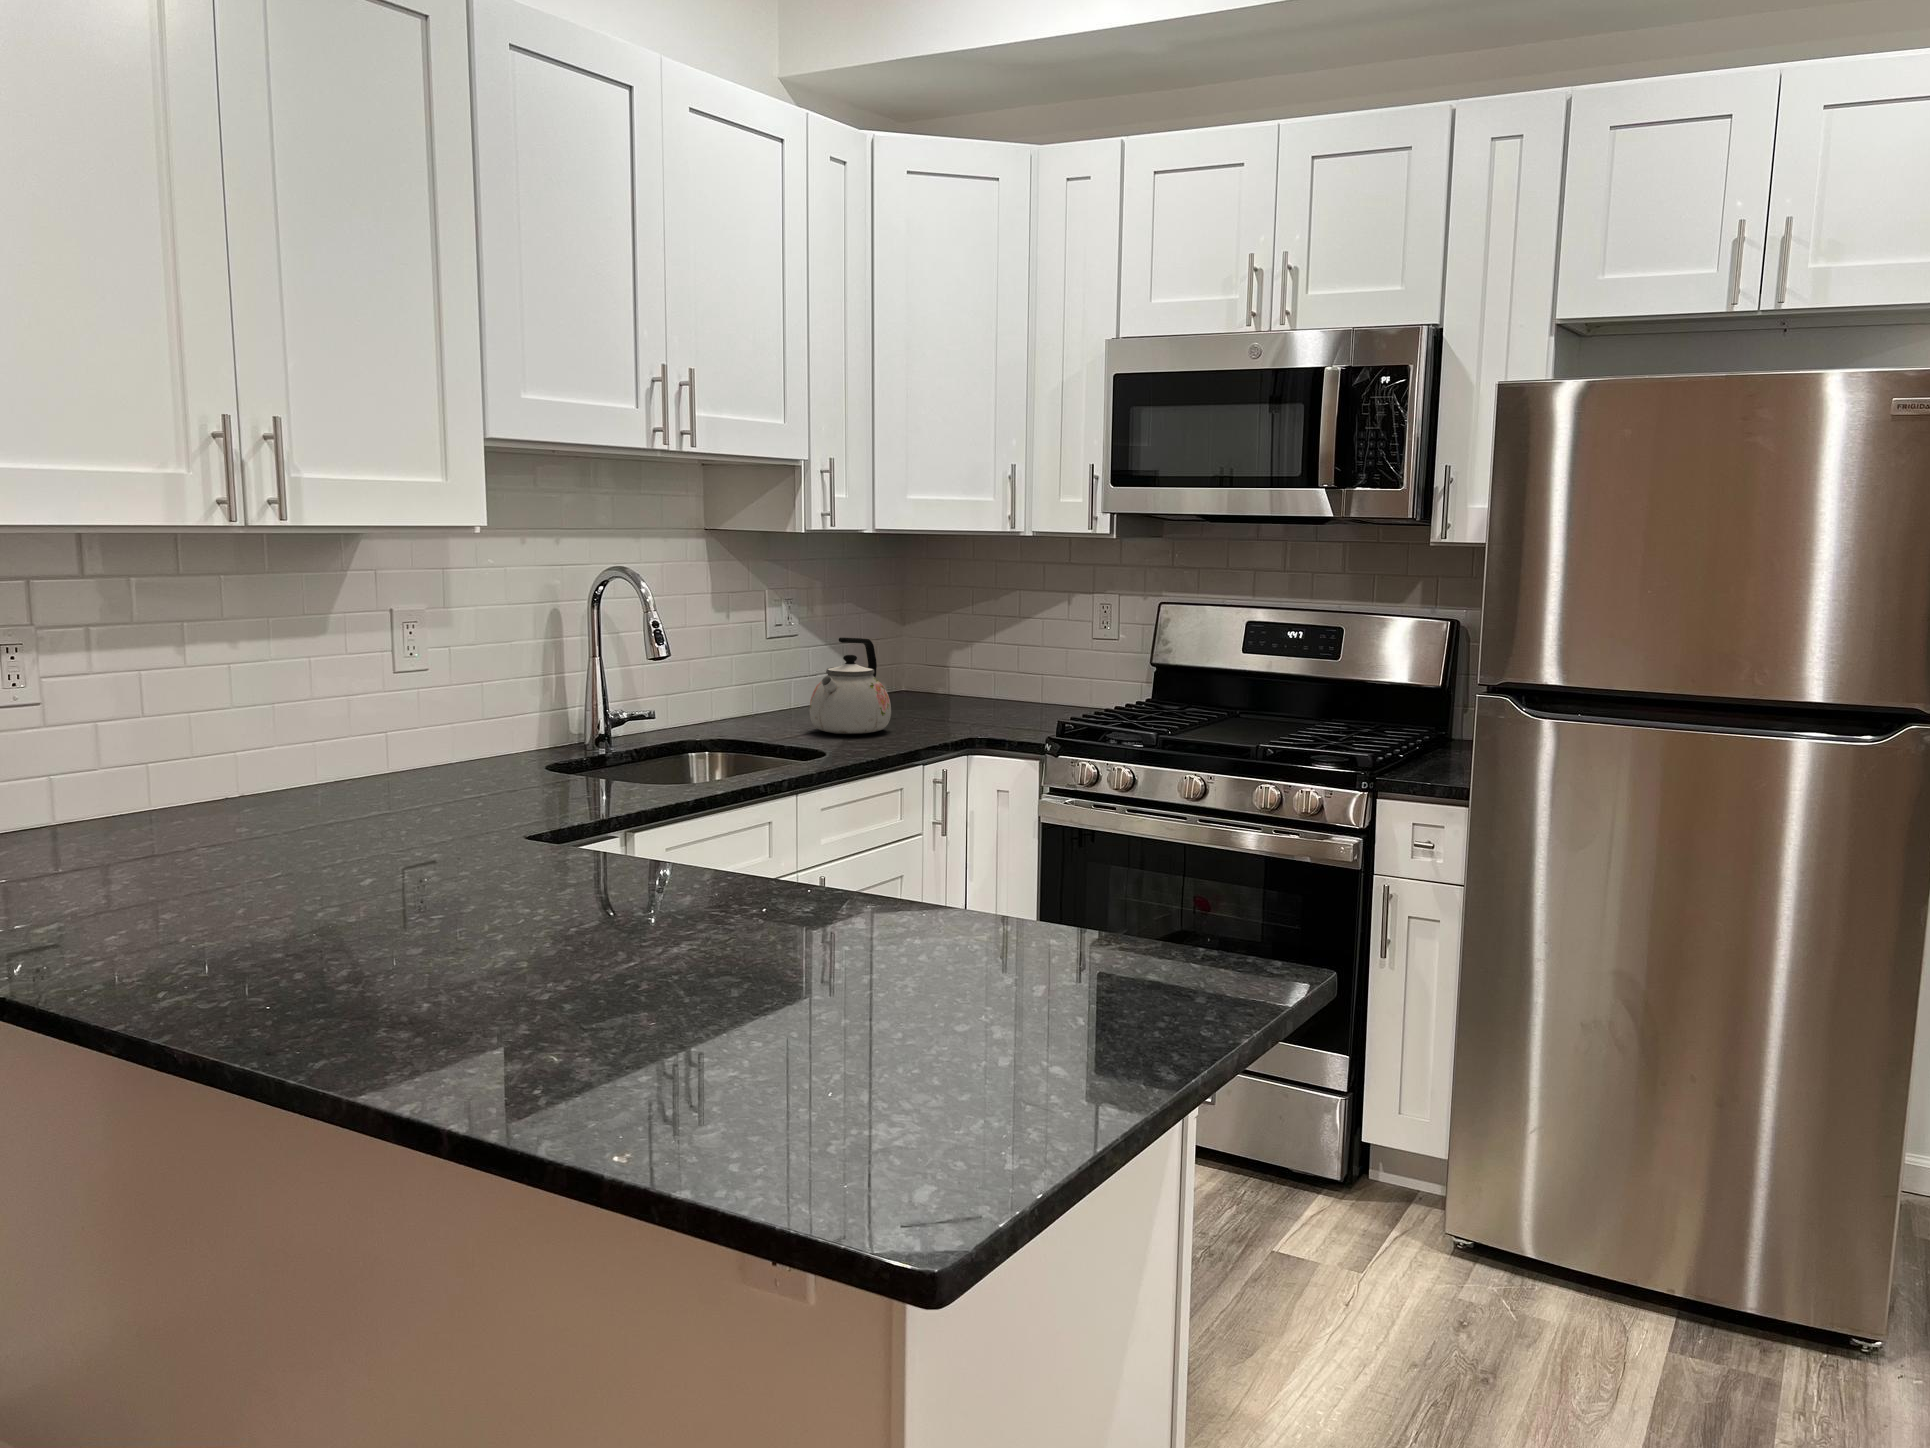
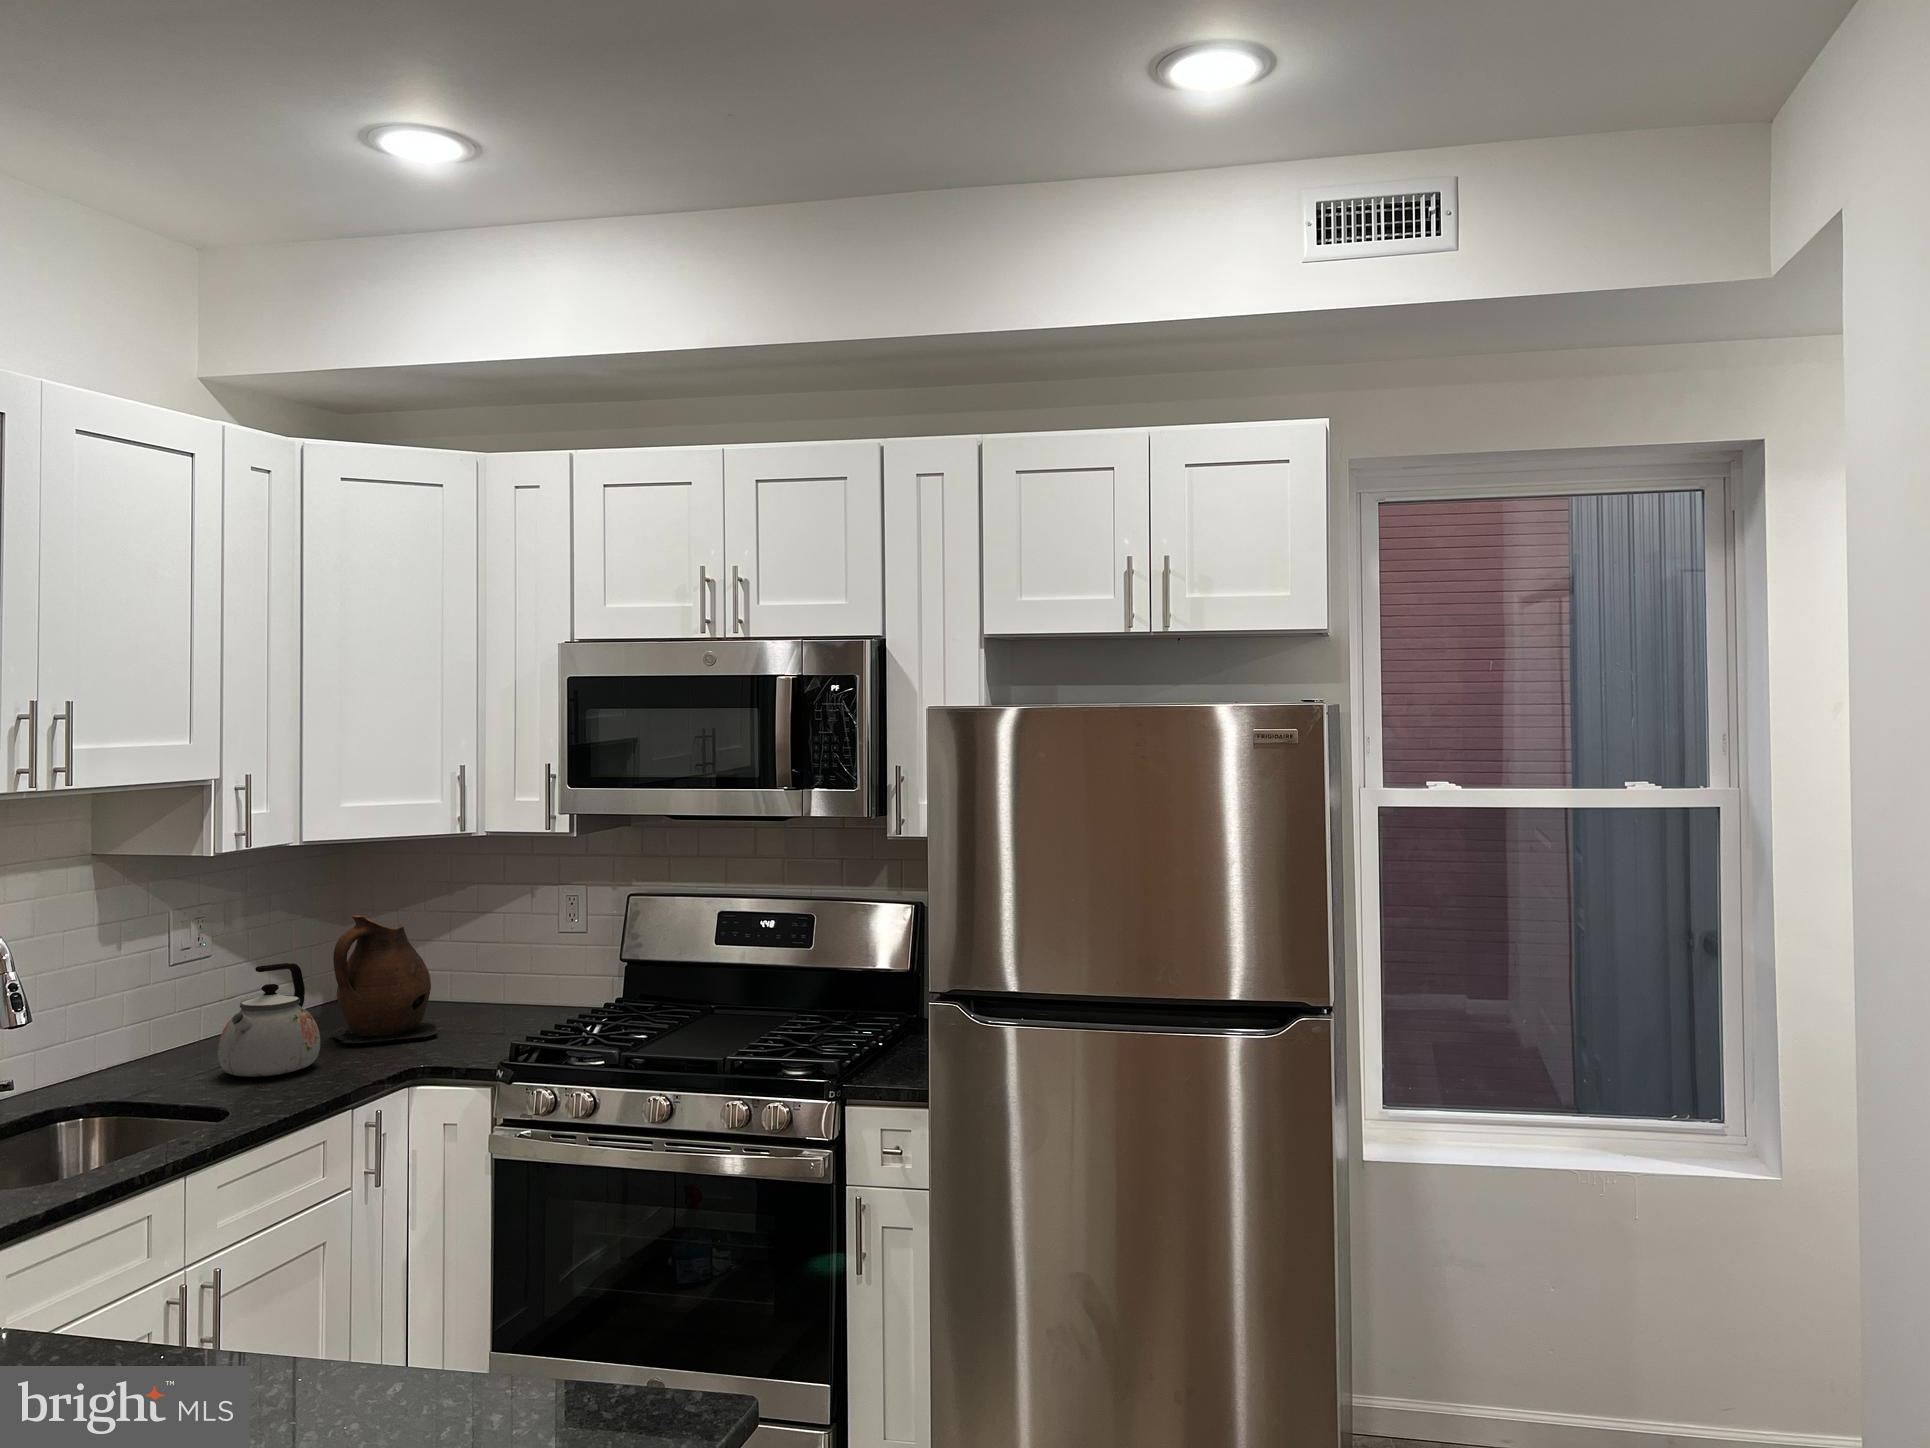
ceramic pitcher: none [892,604,985,721] -> present [332,915,438,1043]

